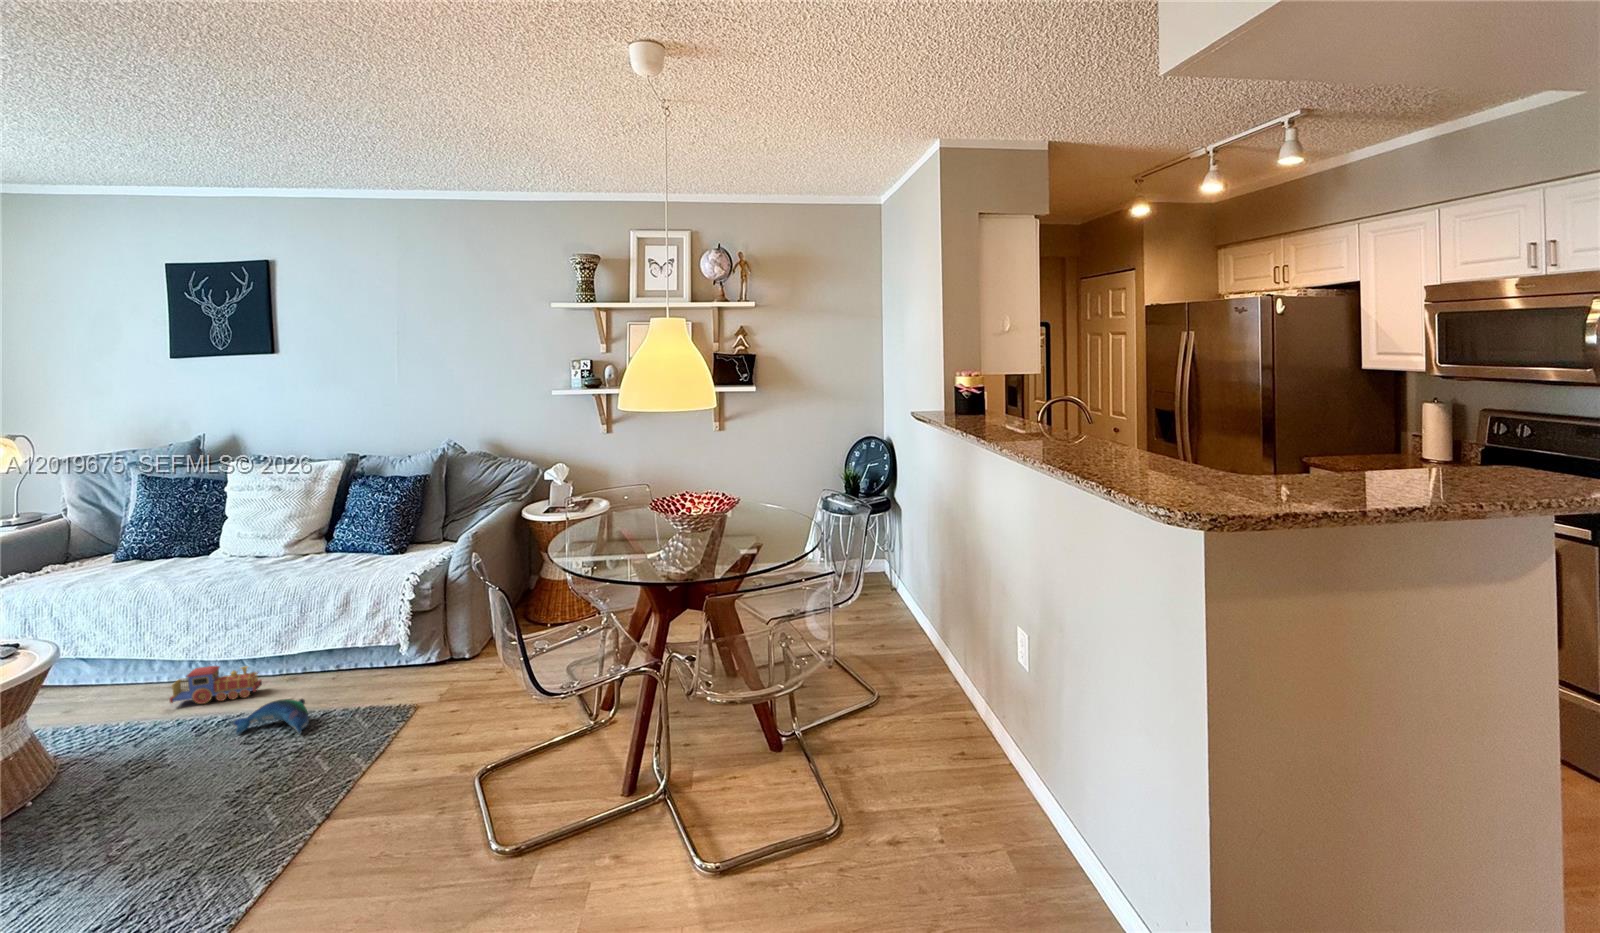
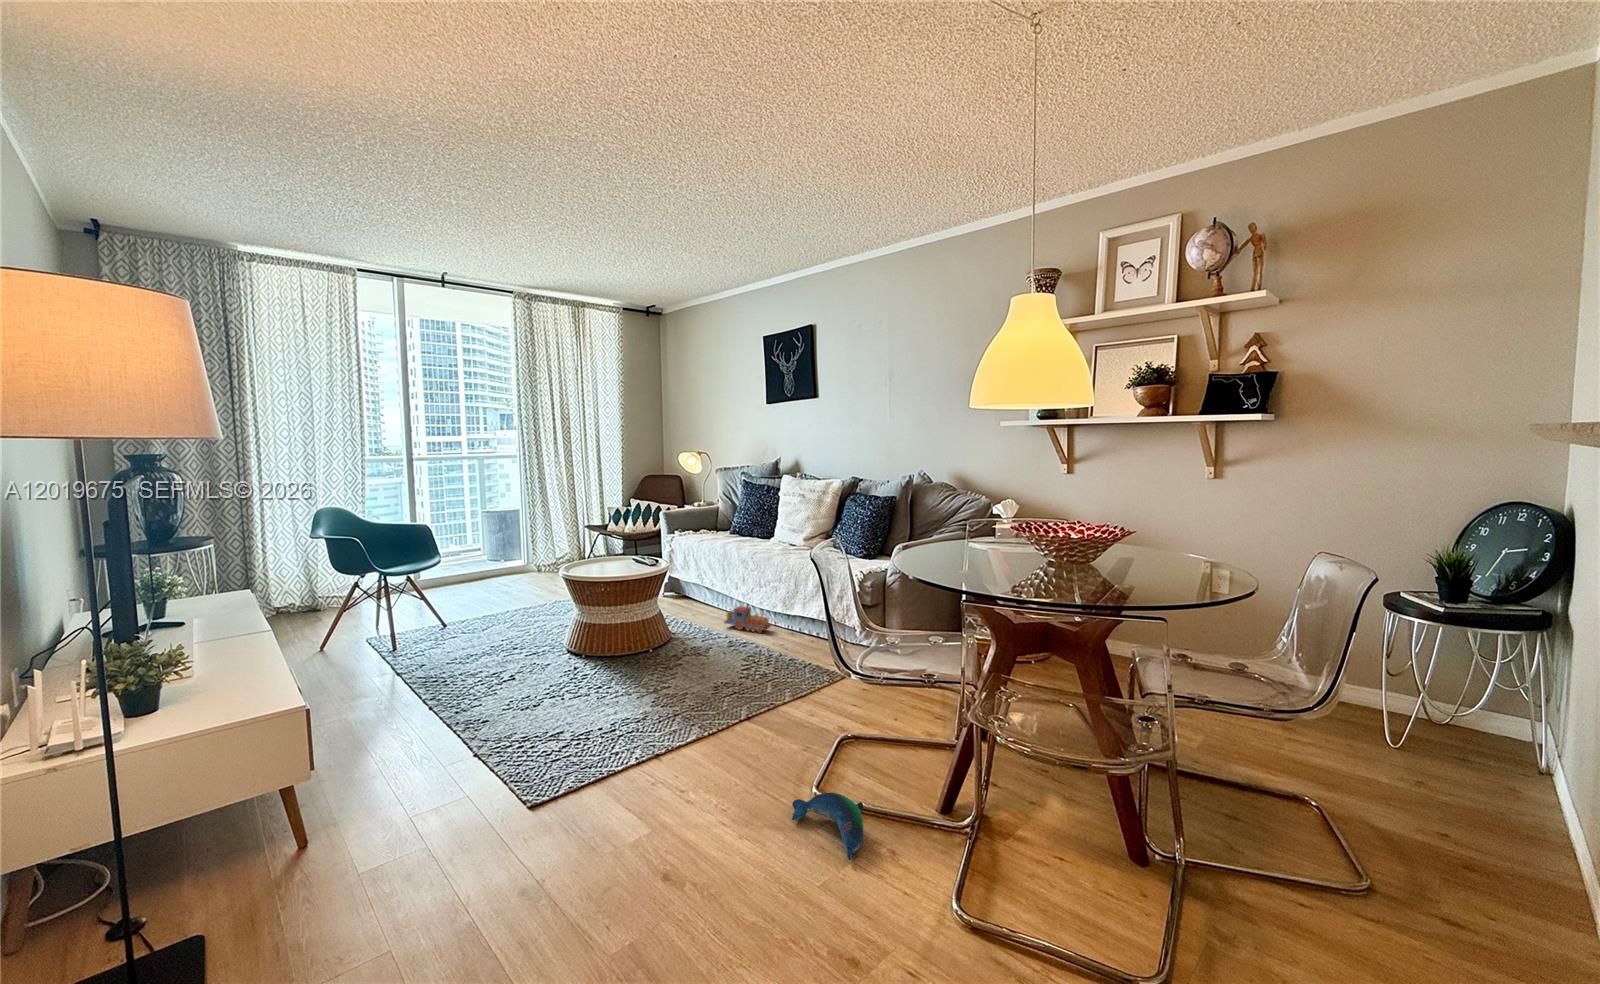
plush toy: present [233,699,309,734] -> present [792,793,863,860]

